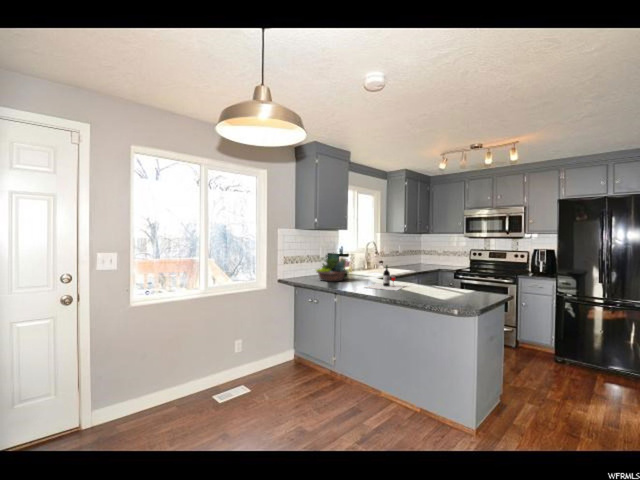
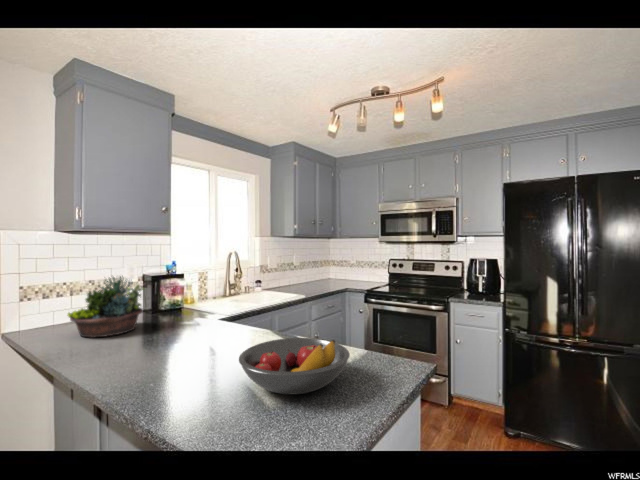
wine bottle: present [367,265,405,290] -> none [127,303,237,369]
fruit bowl: none [427,279,475,297] -> present [239,338,350,394]

